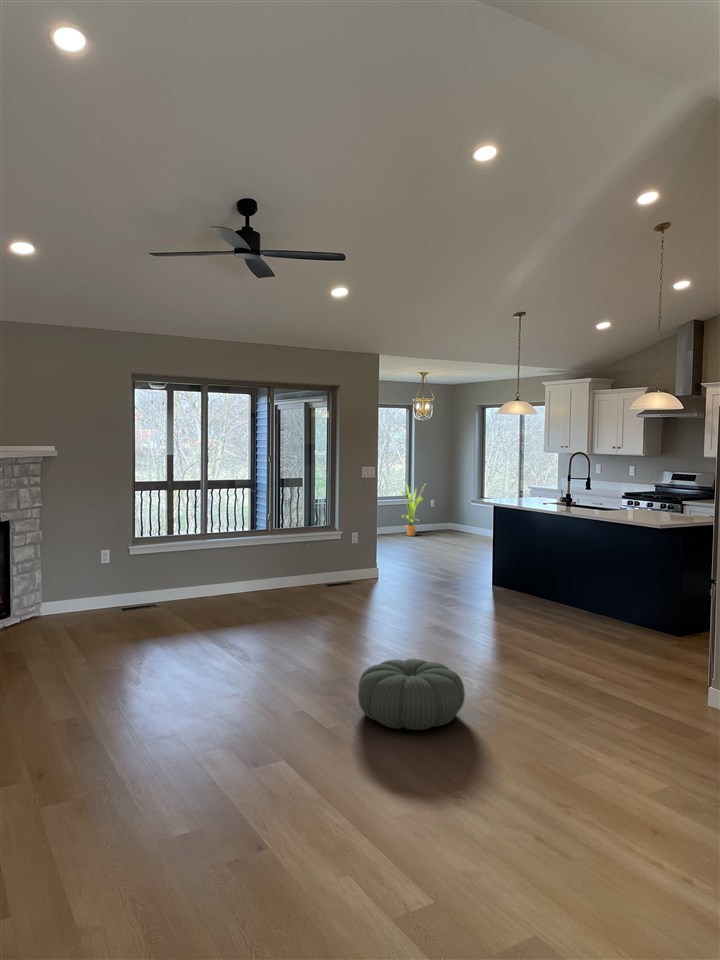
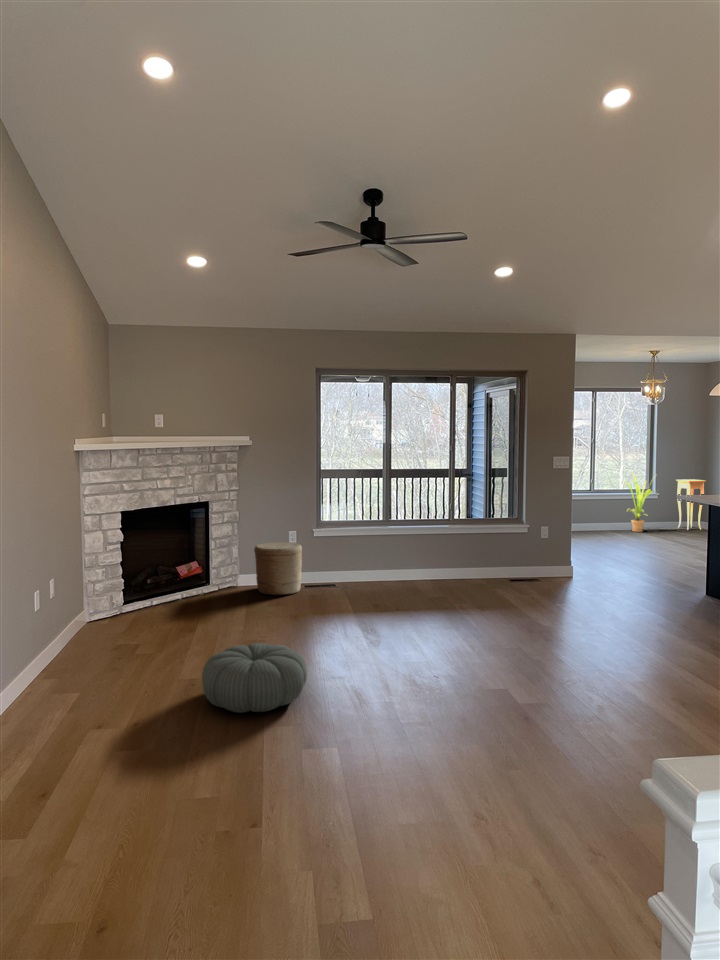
side table: none [439,487,463,532] -> present [676,479,706,530]
woven basket: none [66,563,122,623] -> present [254,542,302,595]
pouf: present [358,659,465,730] -> present [202,643,307,713]

